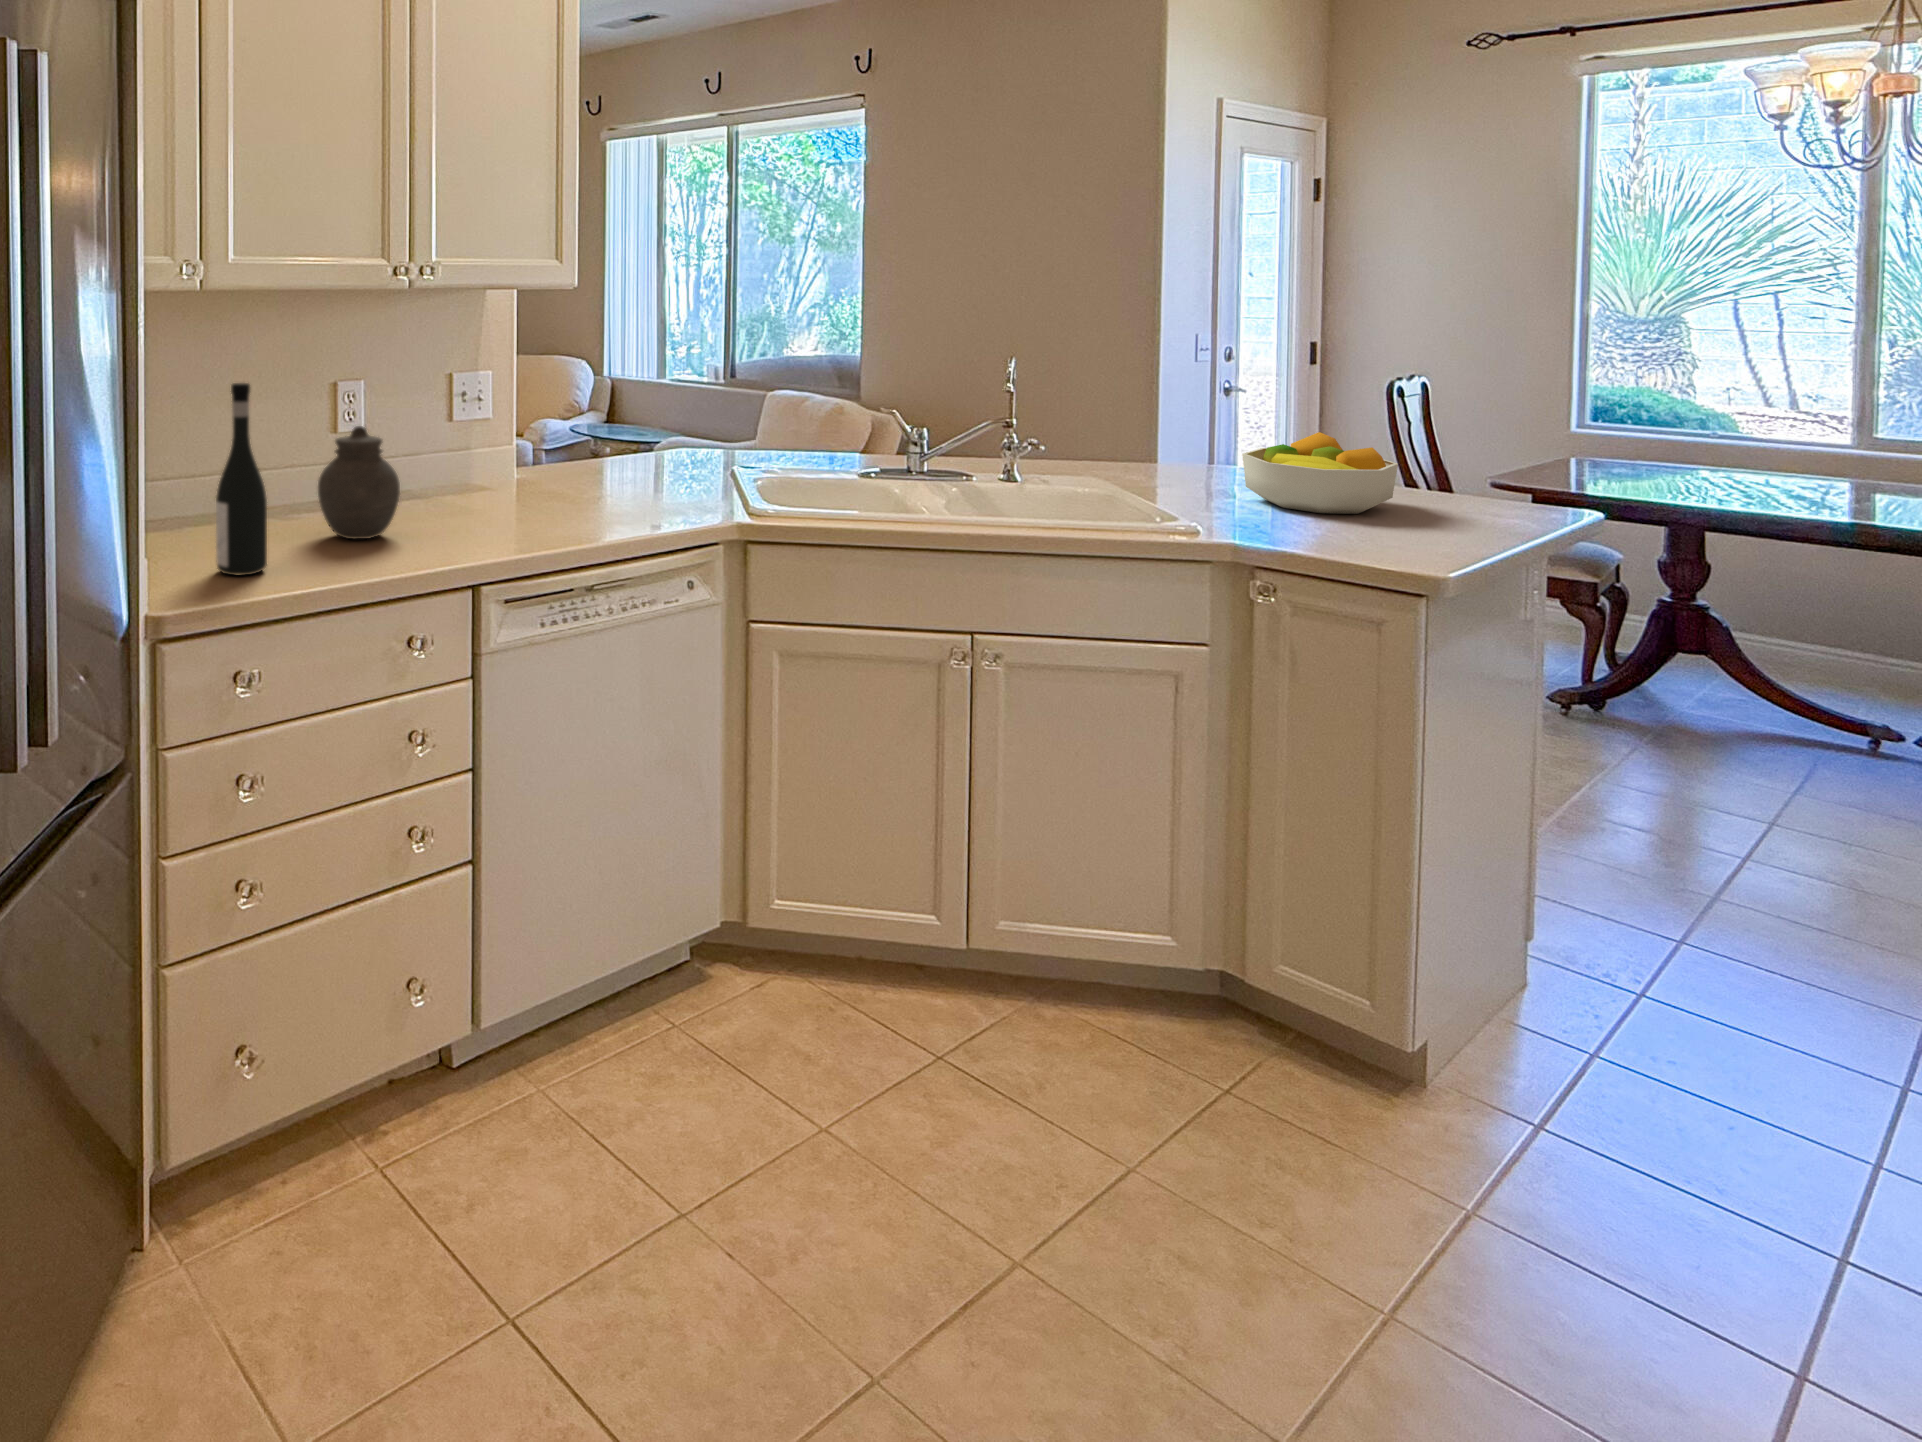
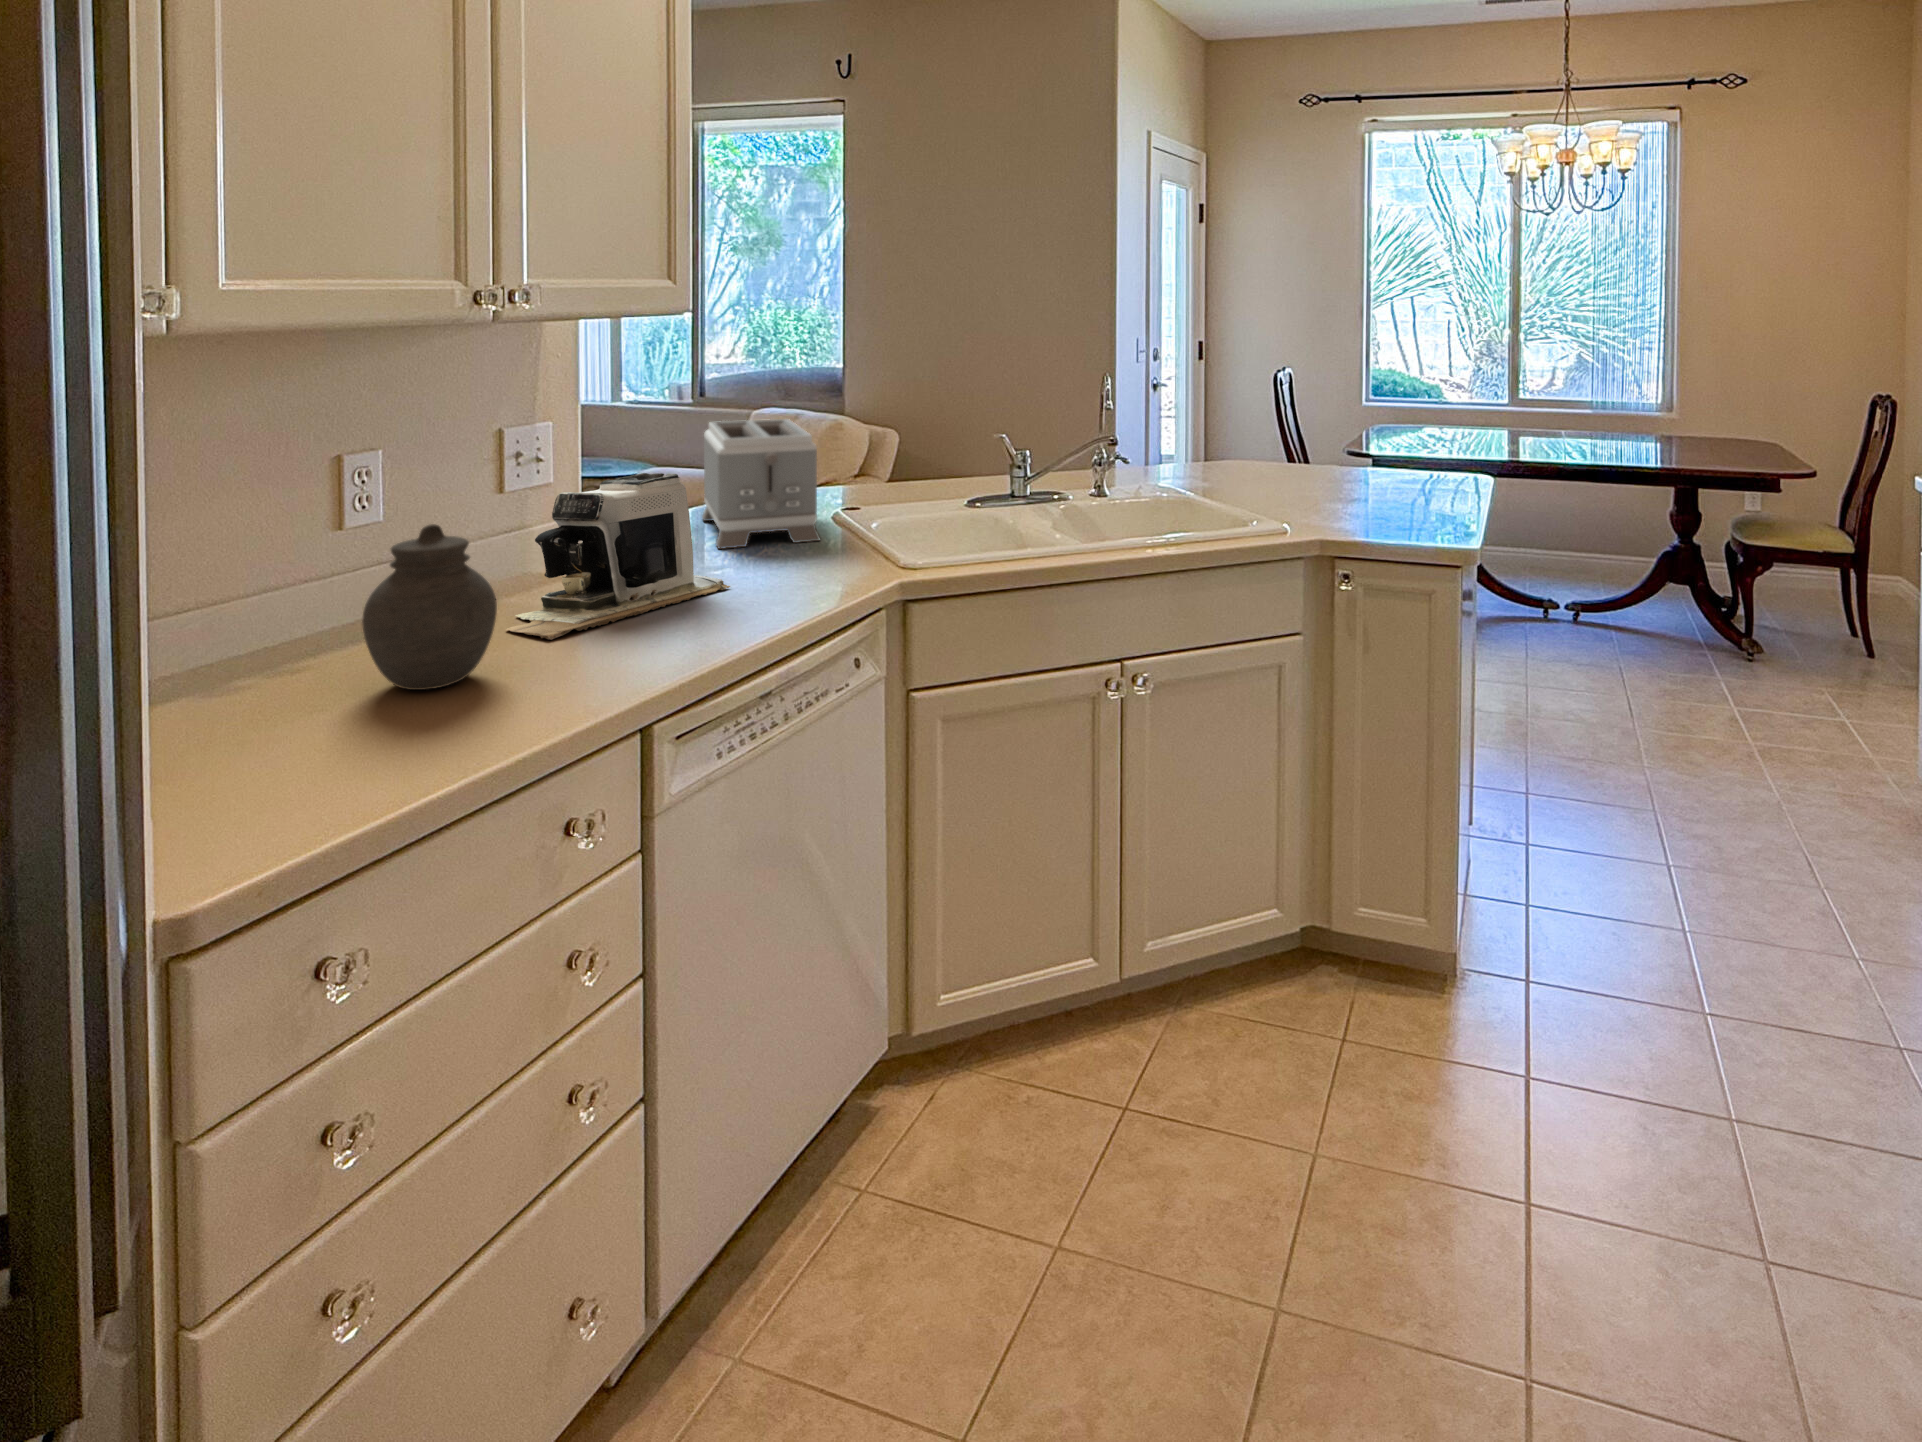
wine bottle: present [216,383,267,575] -> none [222,489,321,803]
toaster: none [612,384,700,490] -> present [702,419,820,549]
coffee maker: none [423,413,597,525] -> present [506,473,730,640]
fruit bowl: present [1242,432,1398,514] -> none [1281,428,1388,500]

